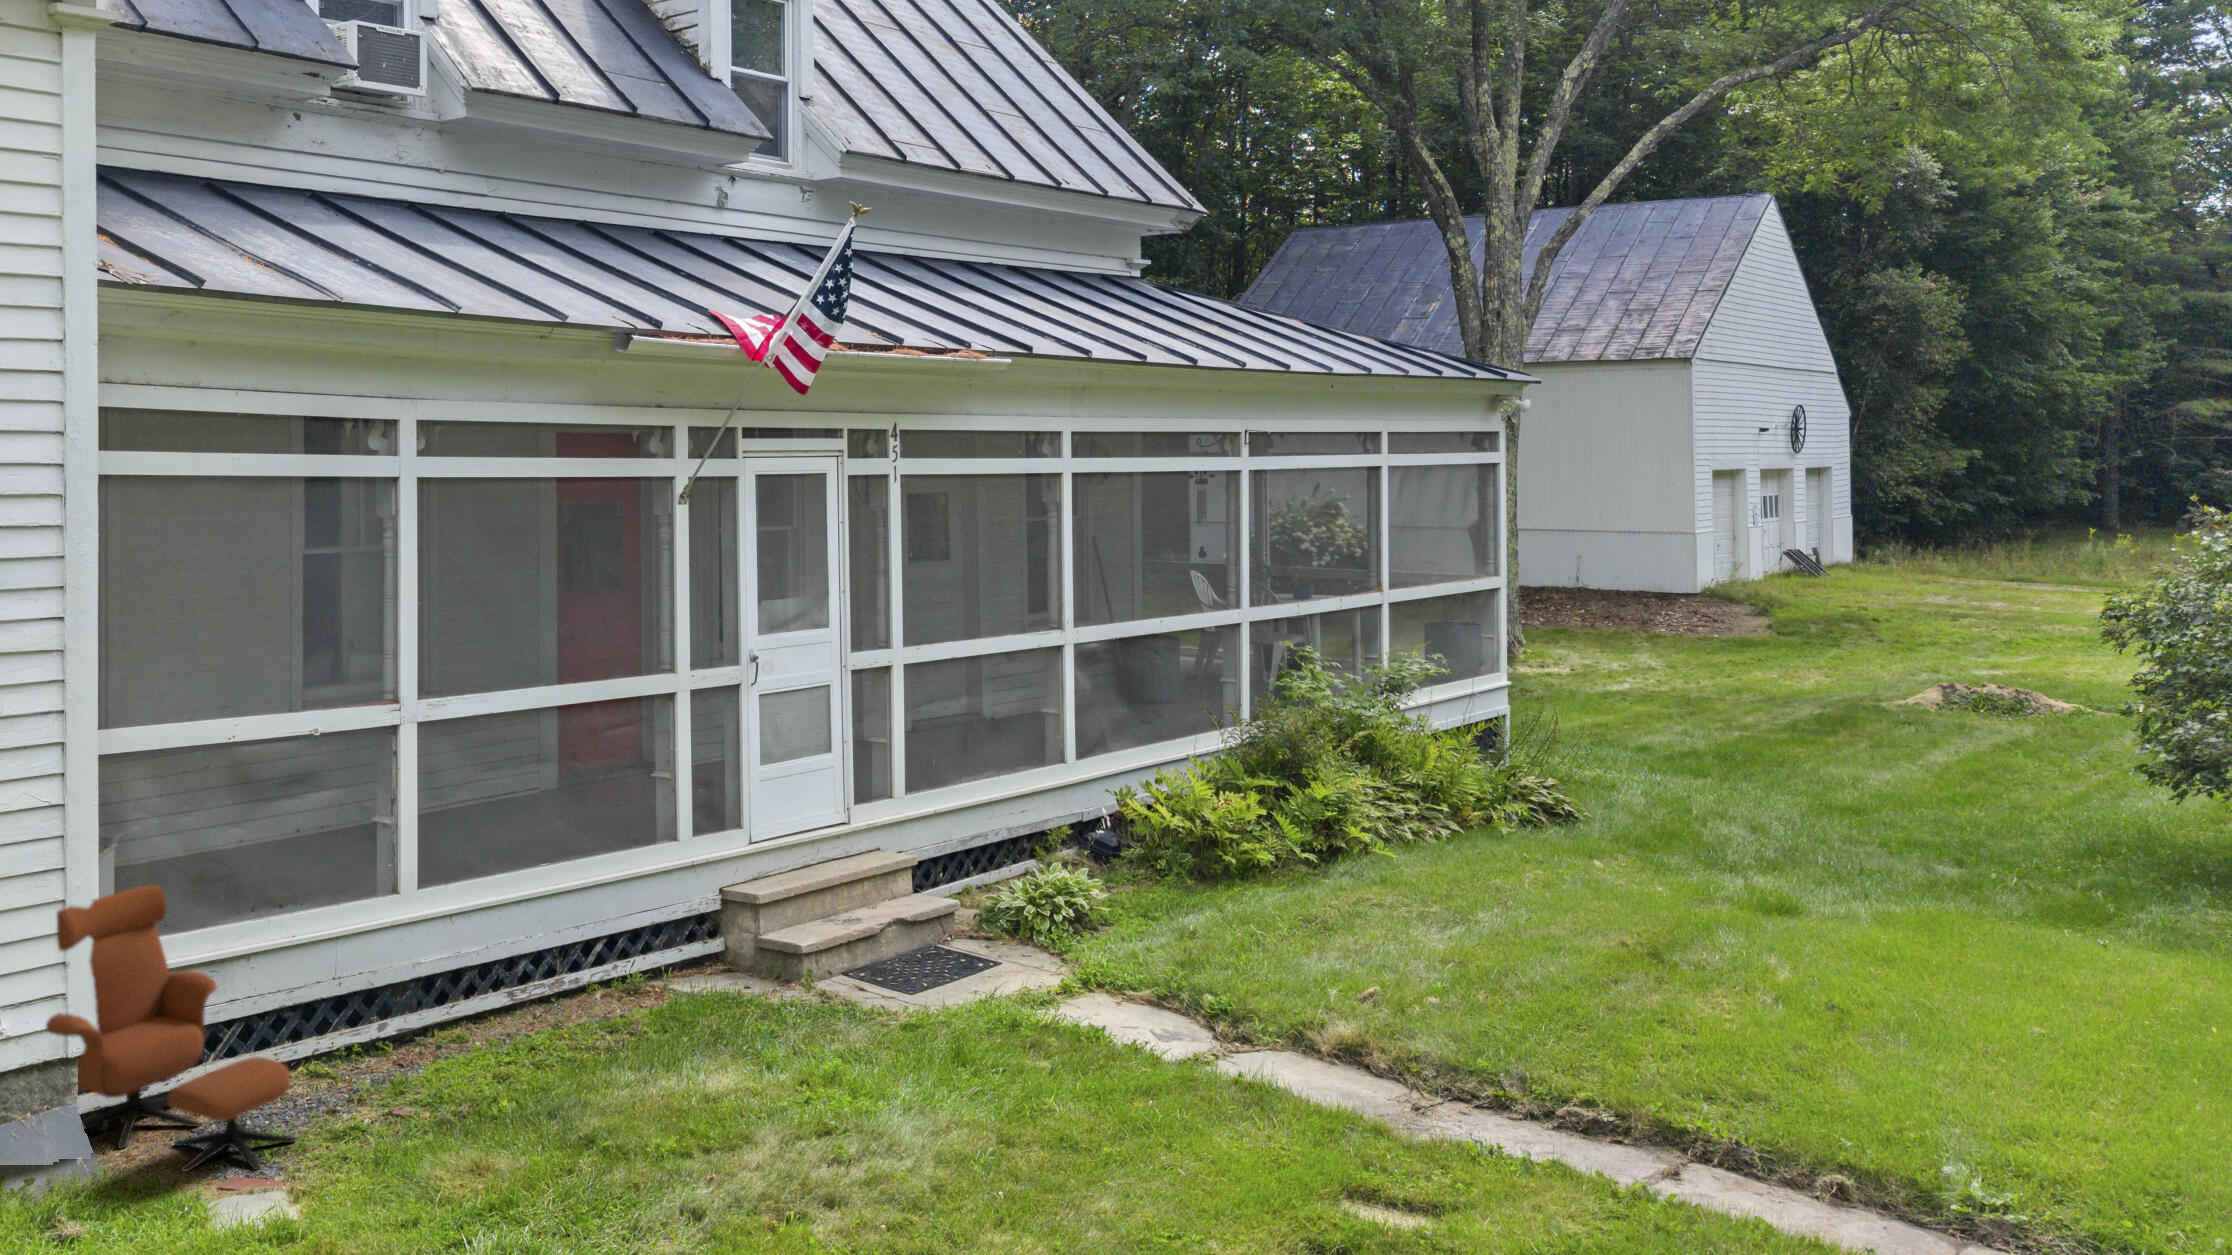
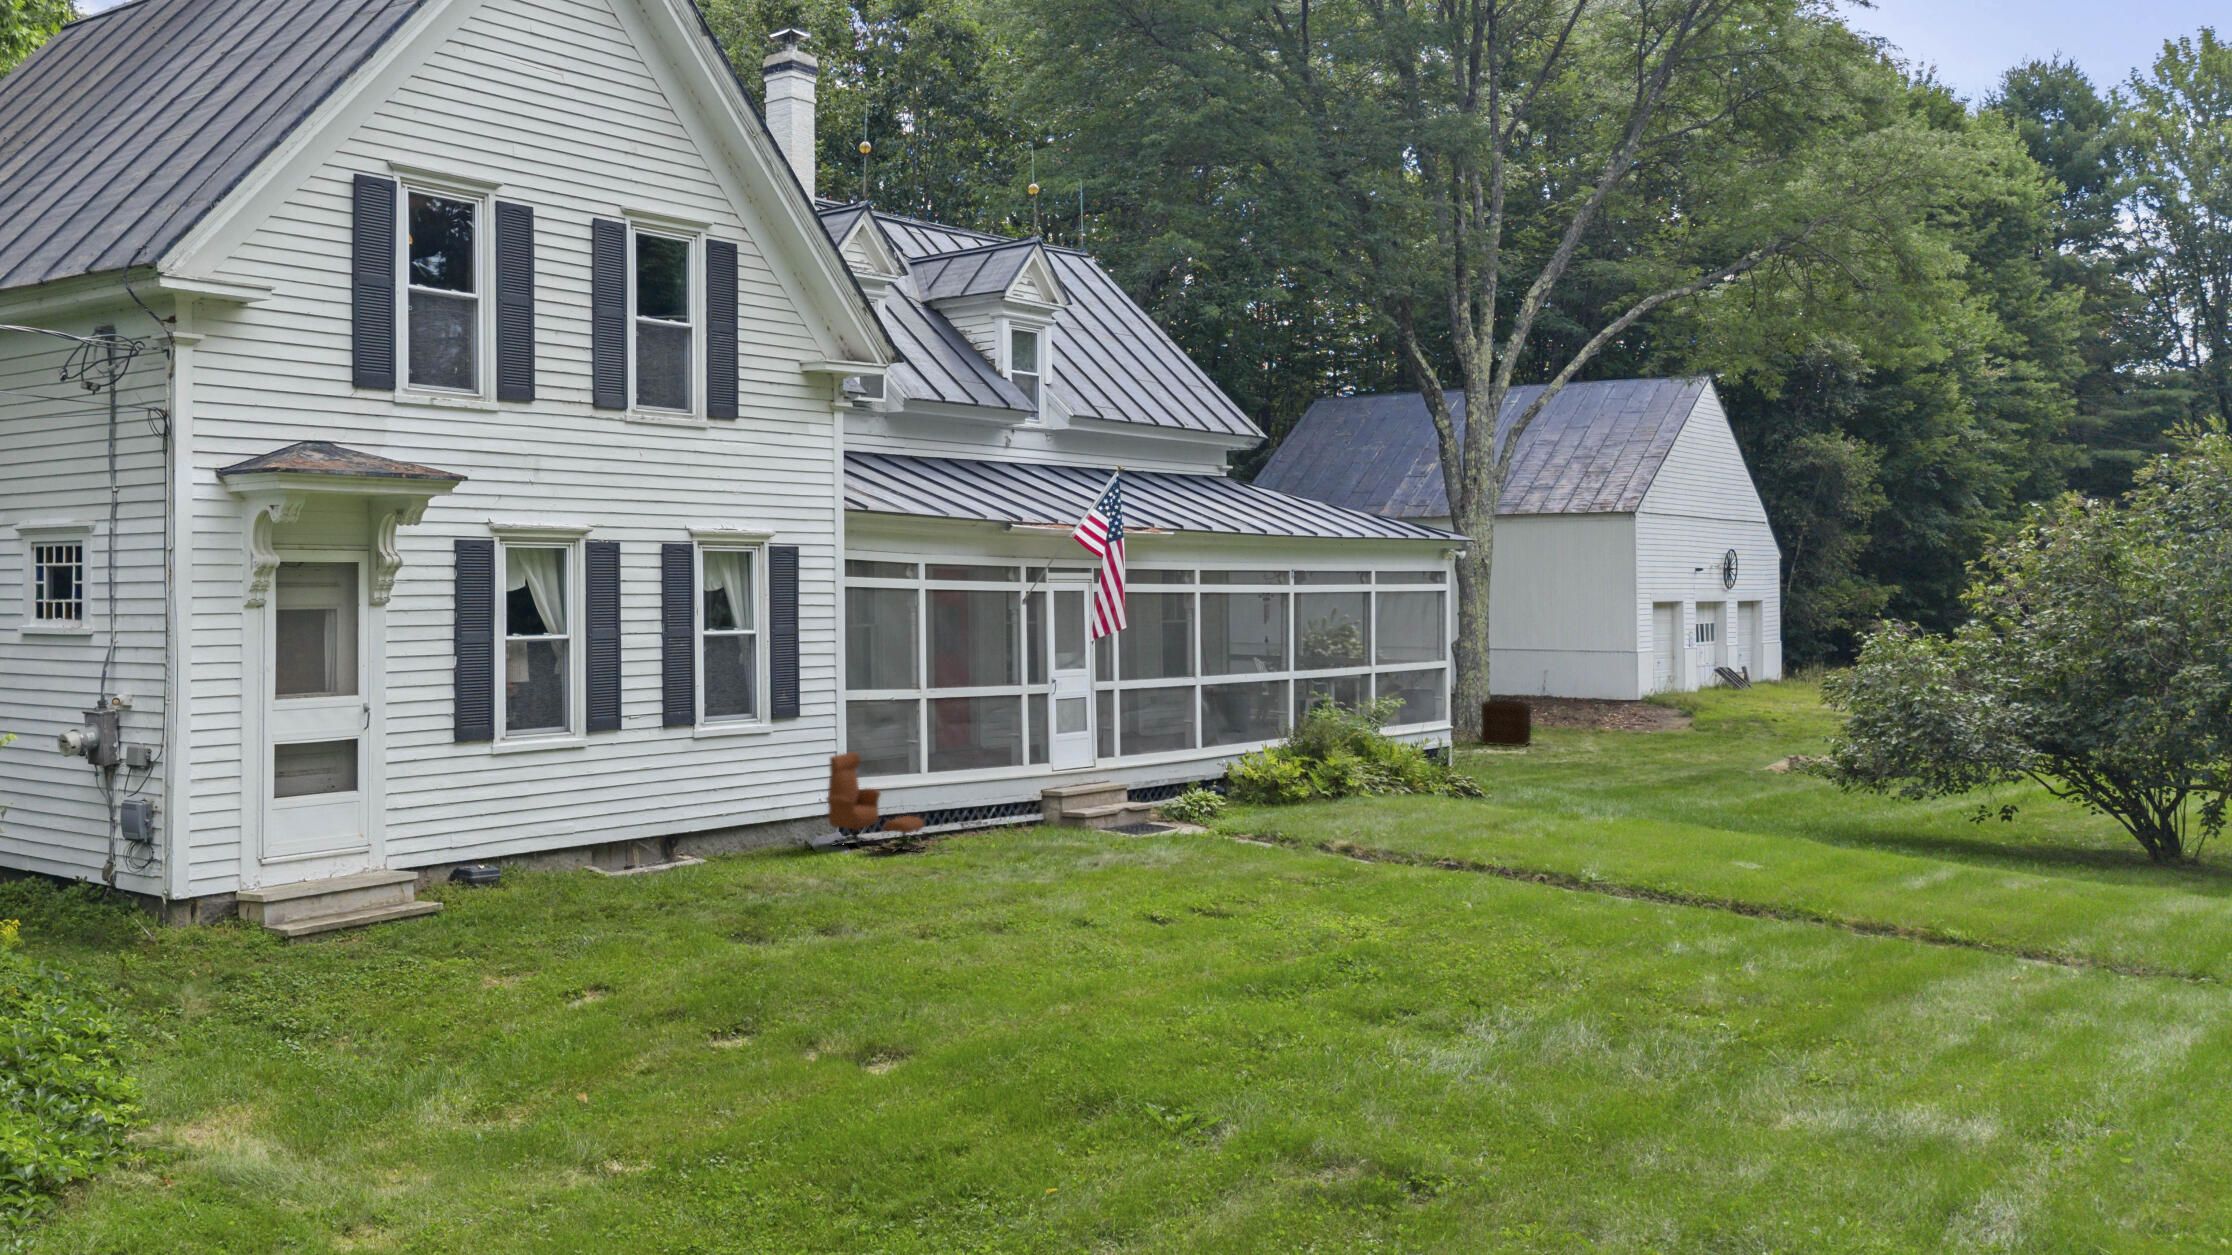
wooden crate: none [1538,625,1612,699] -> present [1481,700,1531,746]

